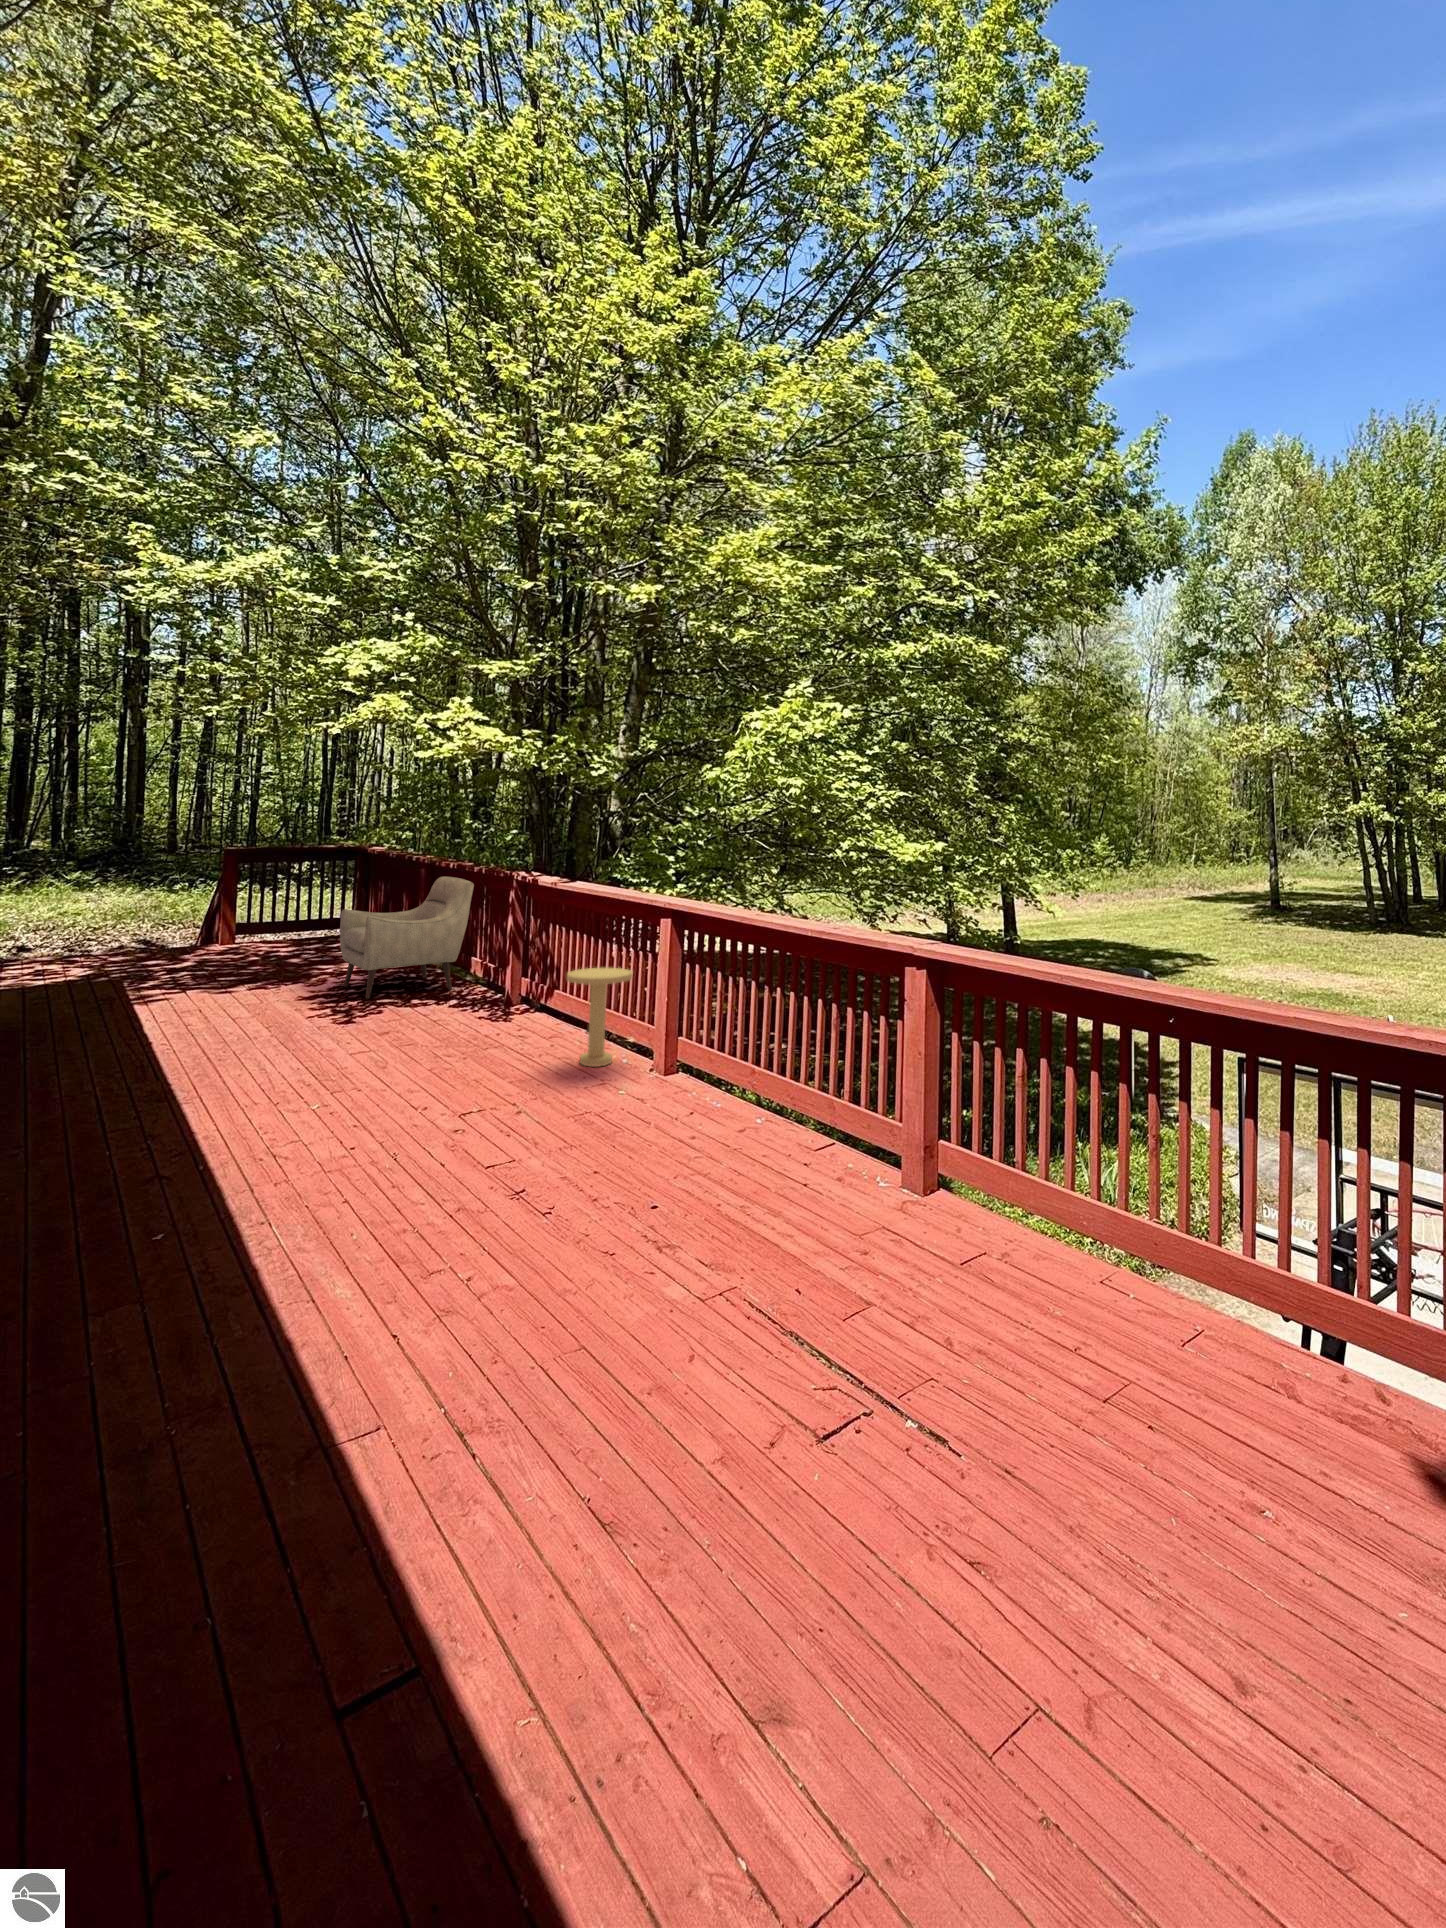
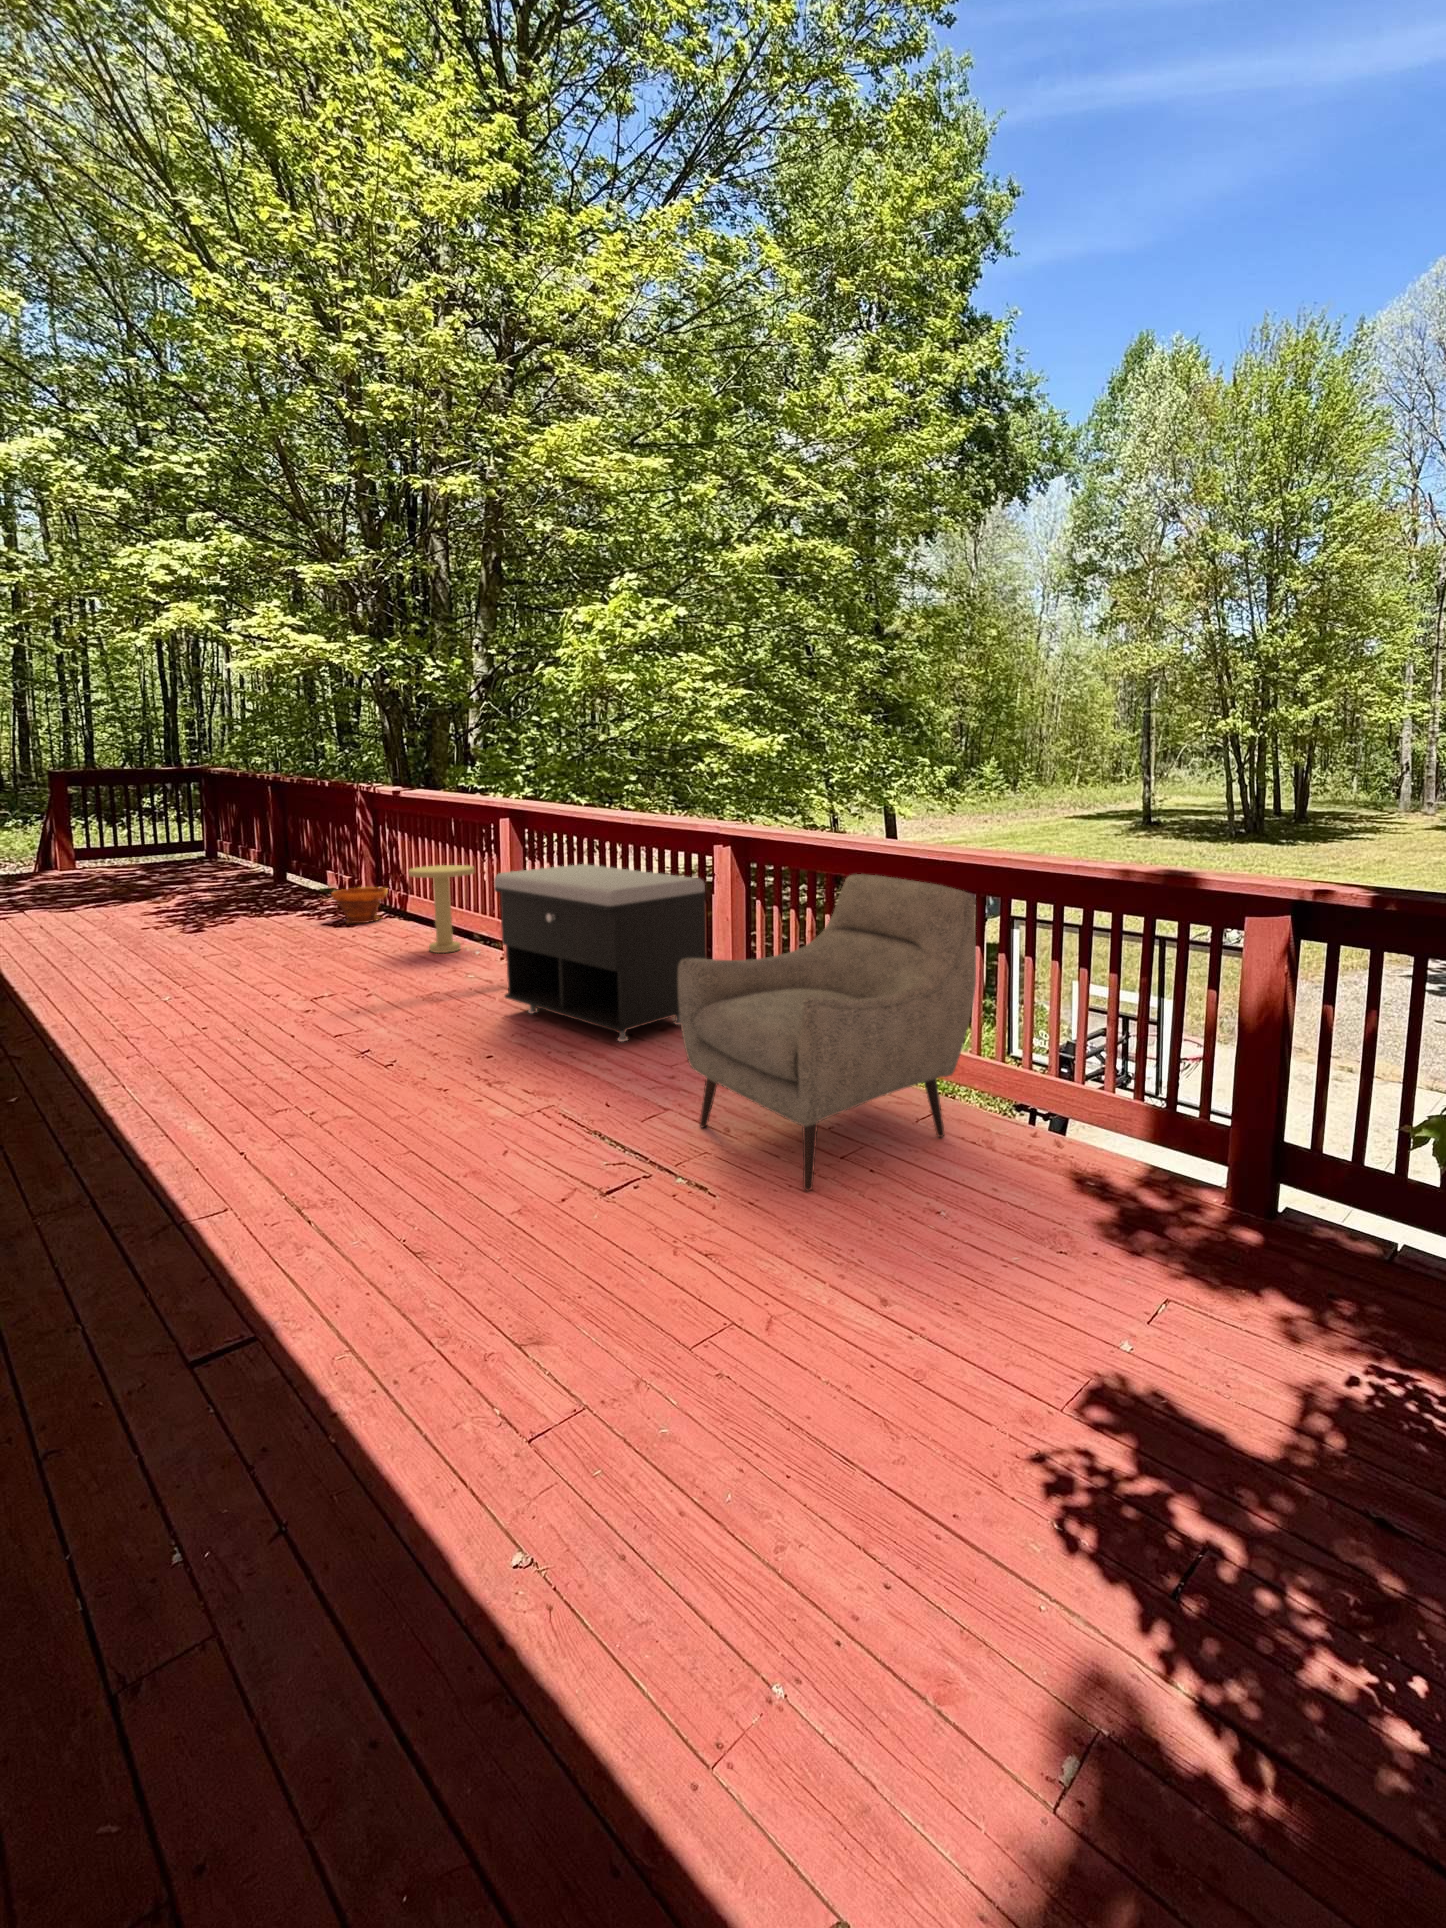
chair: present [340,876,474,999] -> present [678,874,976,1191]
planter: none [479,981,534,1022] -> present [331,887,388,923]
storage bench: none [672,982,908,1211] -> present [494,864,707,1042]

